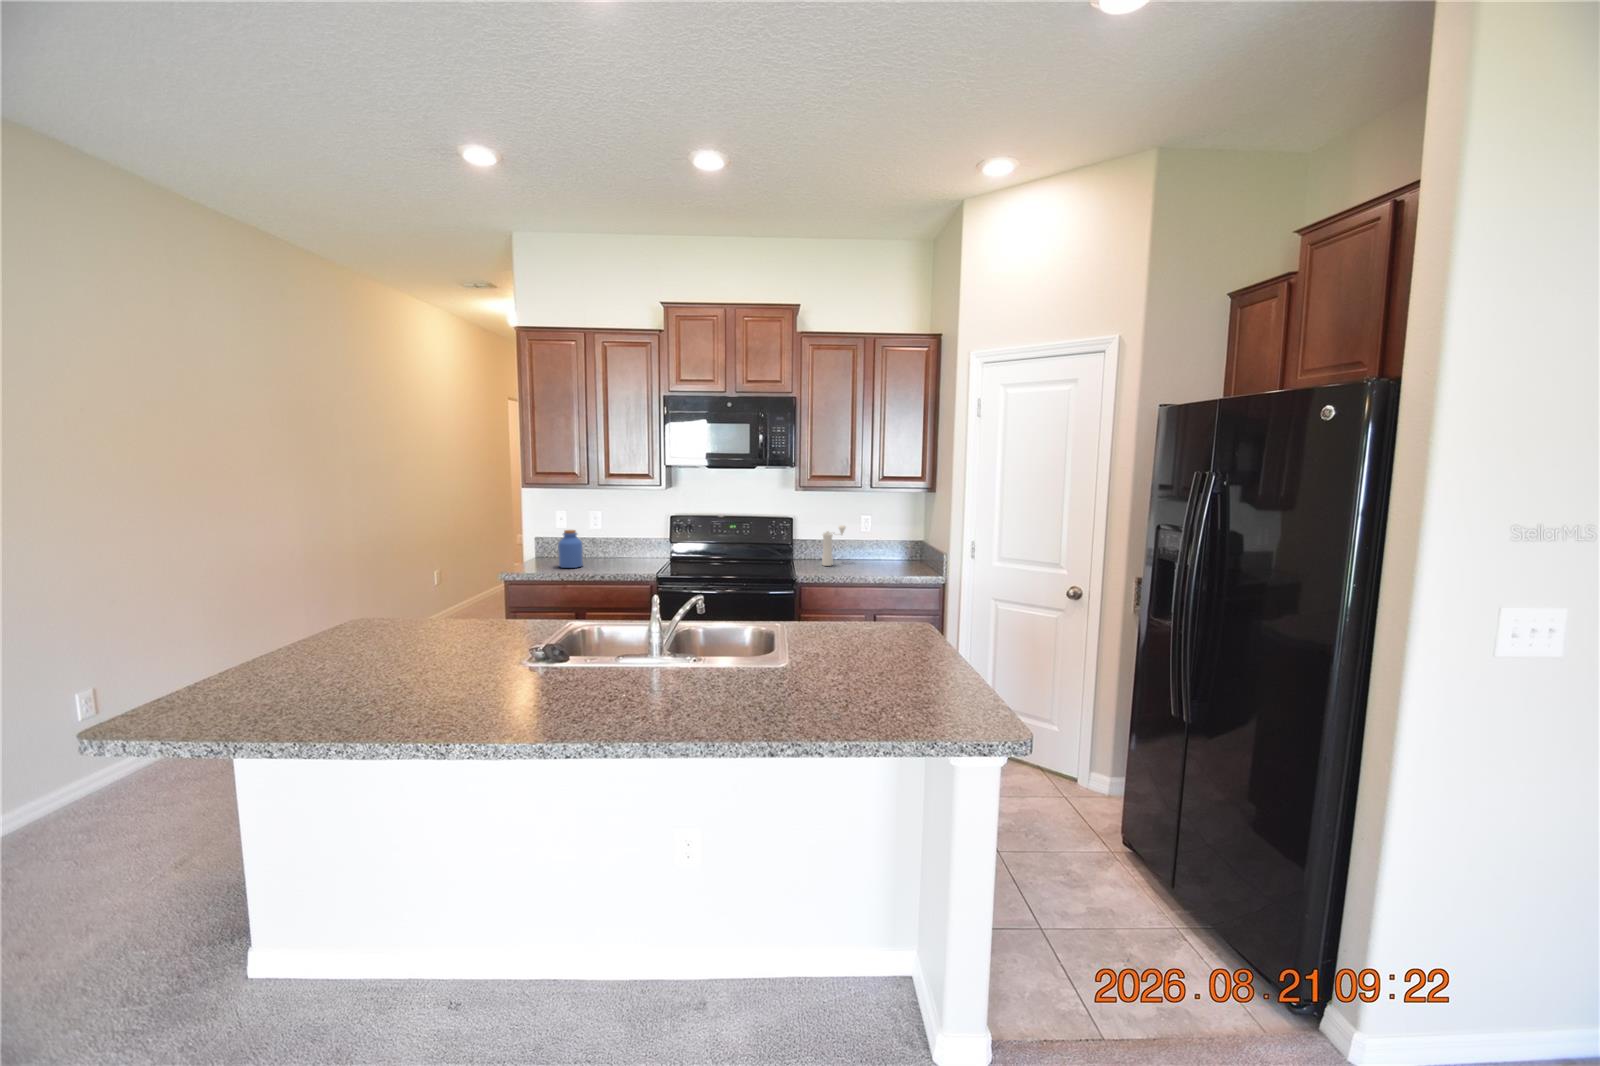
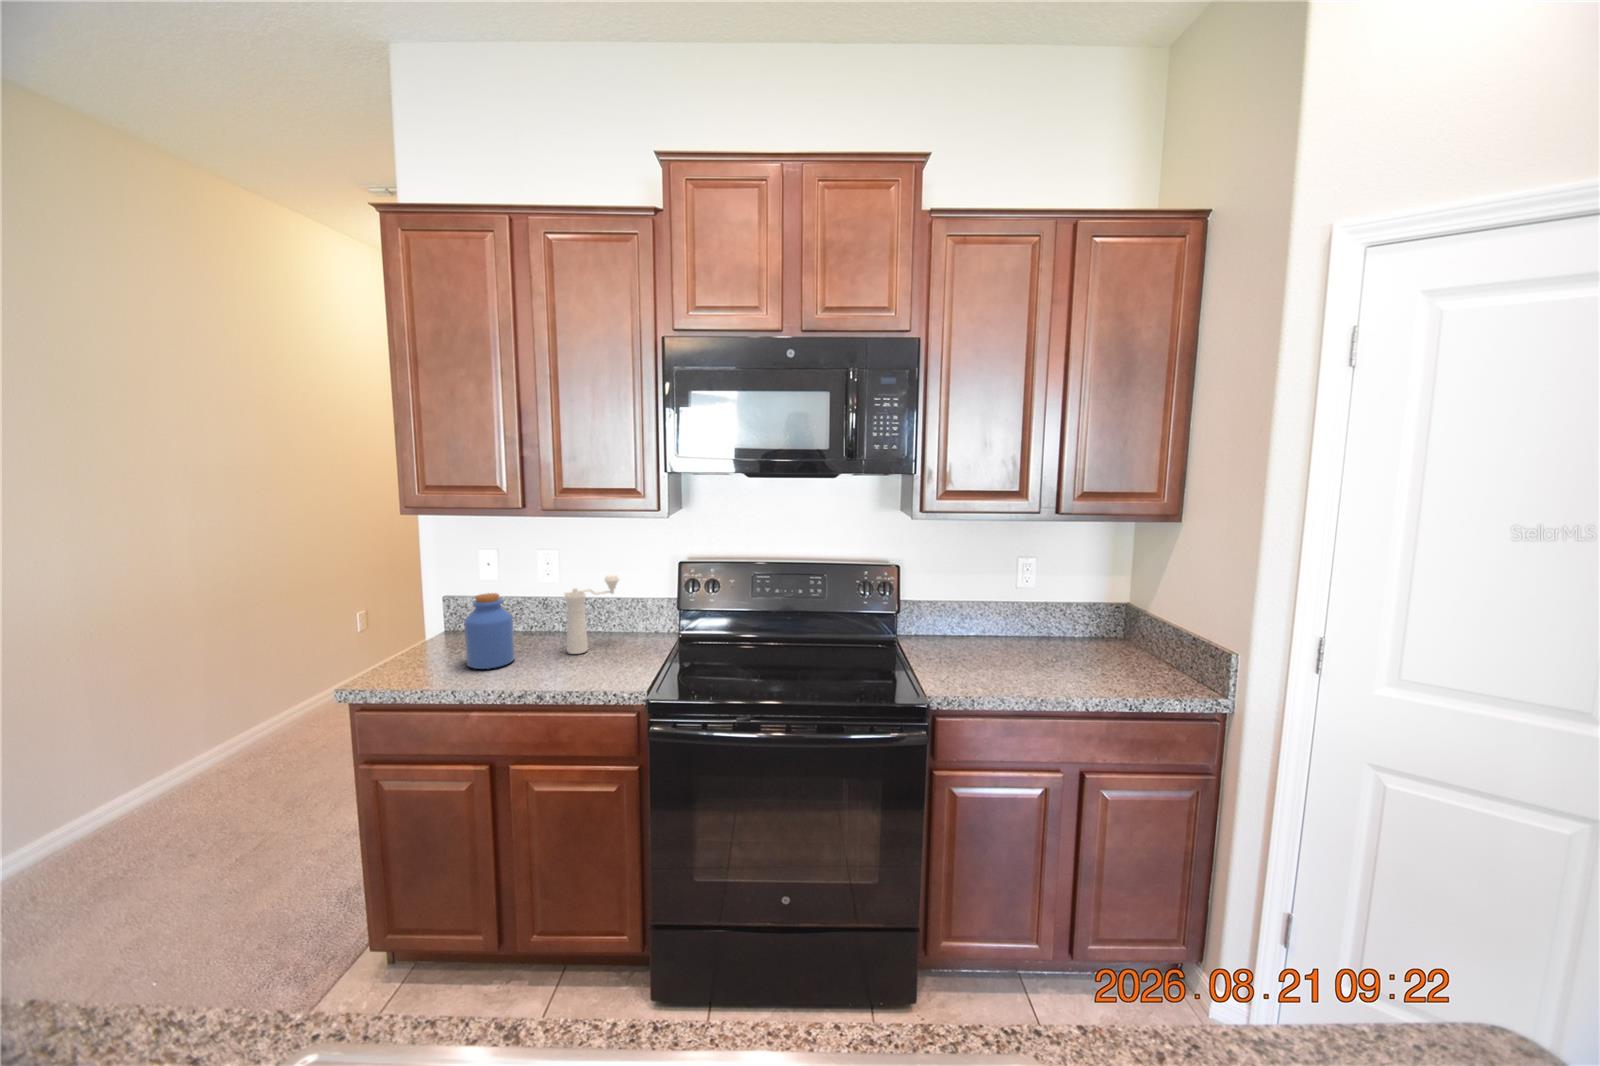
pepper mill: present [822,525,846,566] -> present [565,575,619,654]

